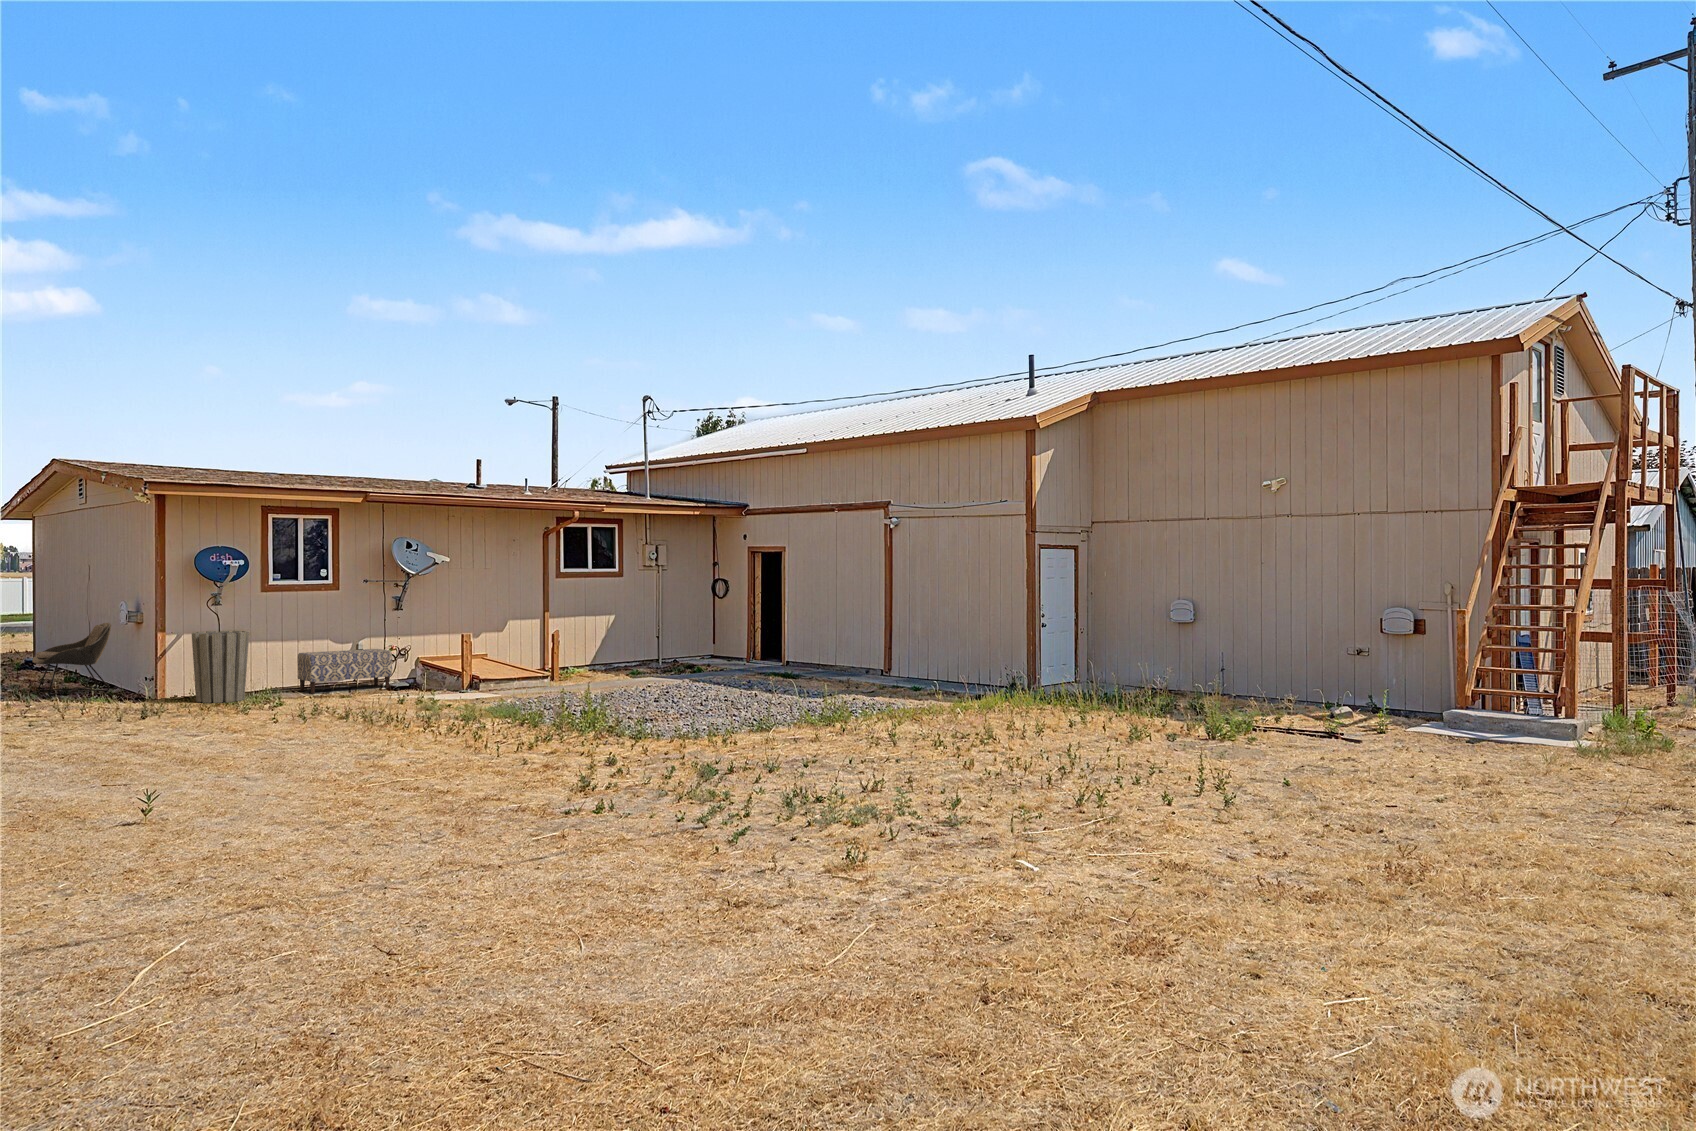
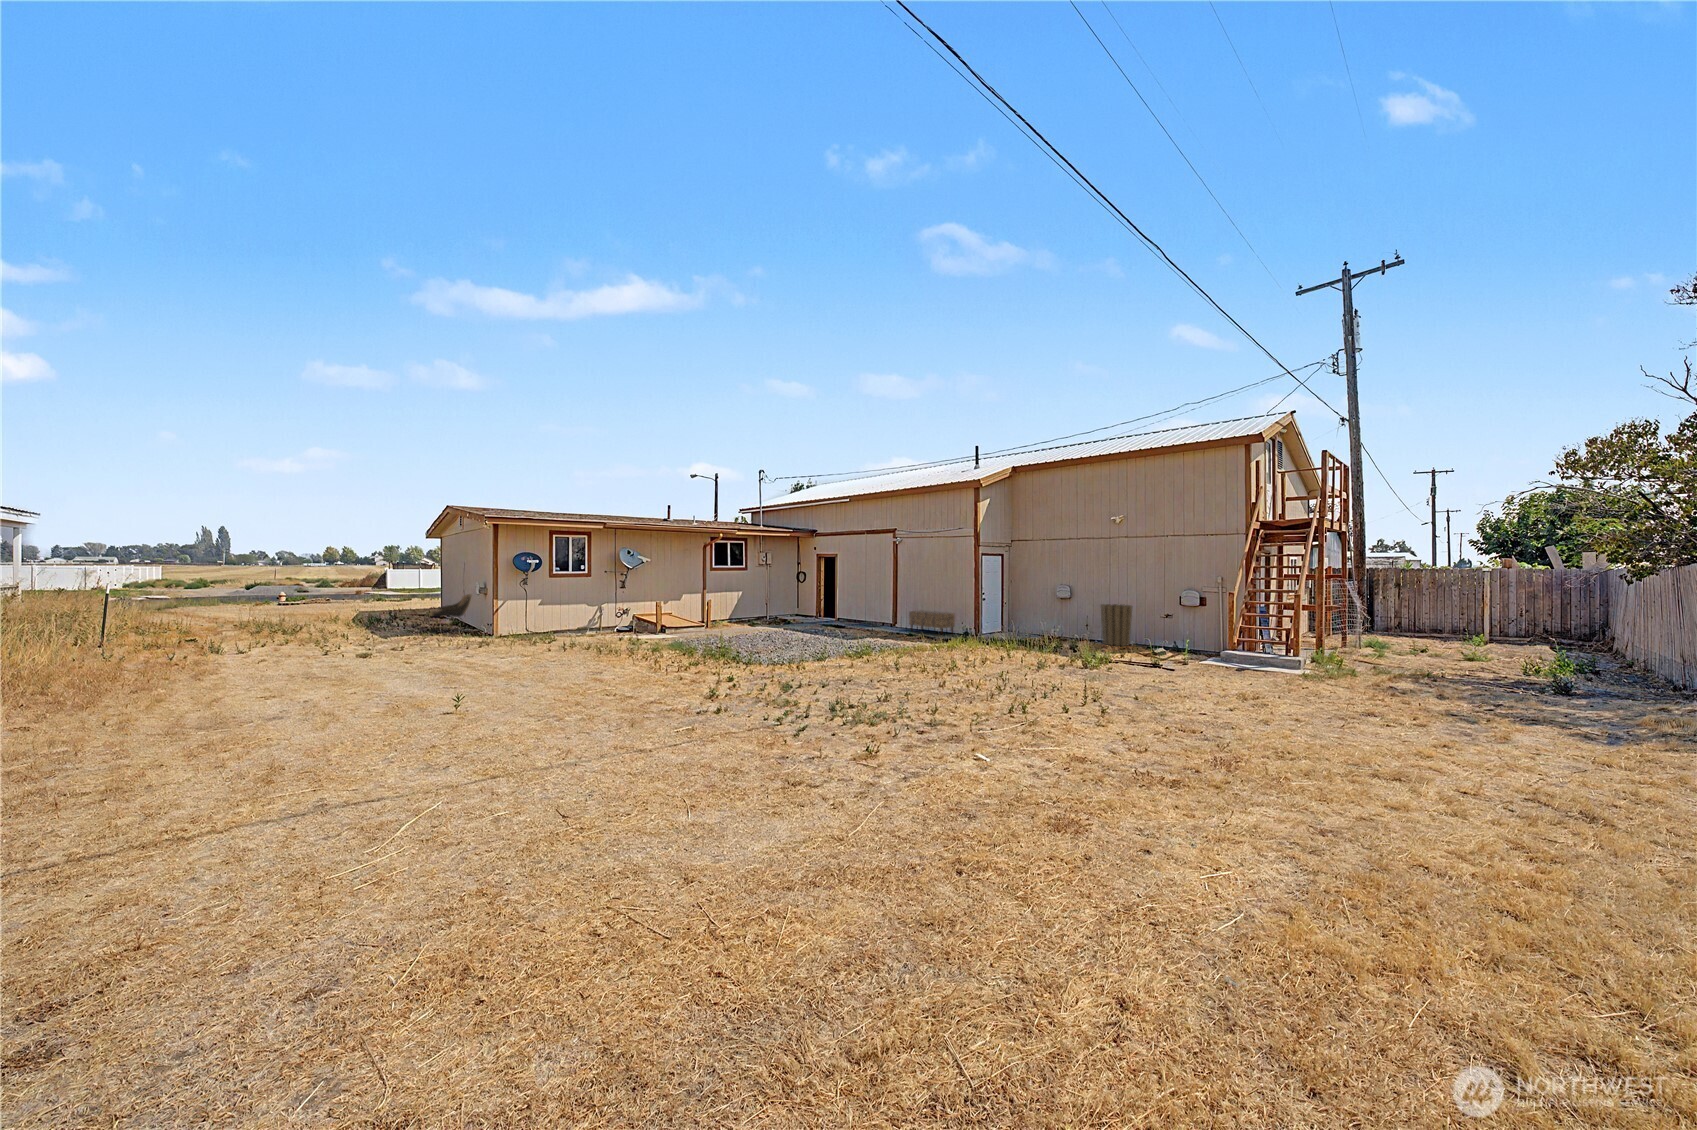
trash can: present [192,631,249,703] -> present [1101,604,1132,646]
bench: present [298,649,392,694] -> present [909,610,955,634]

